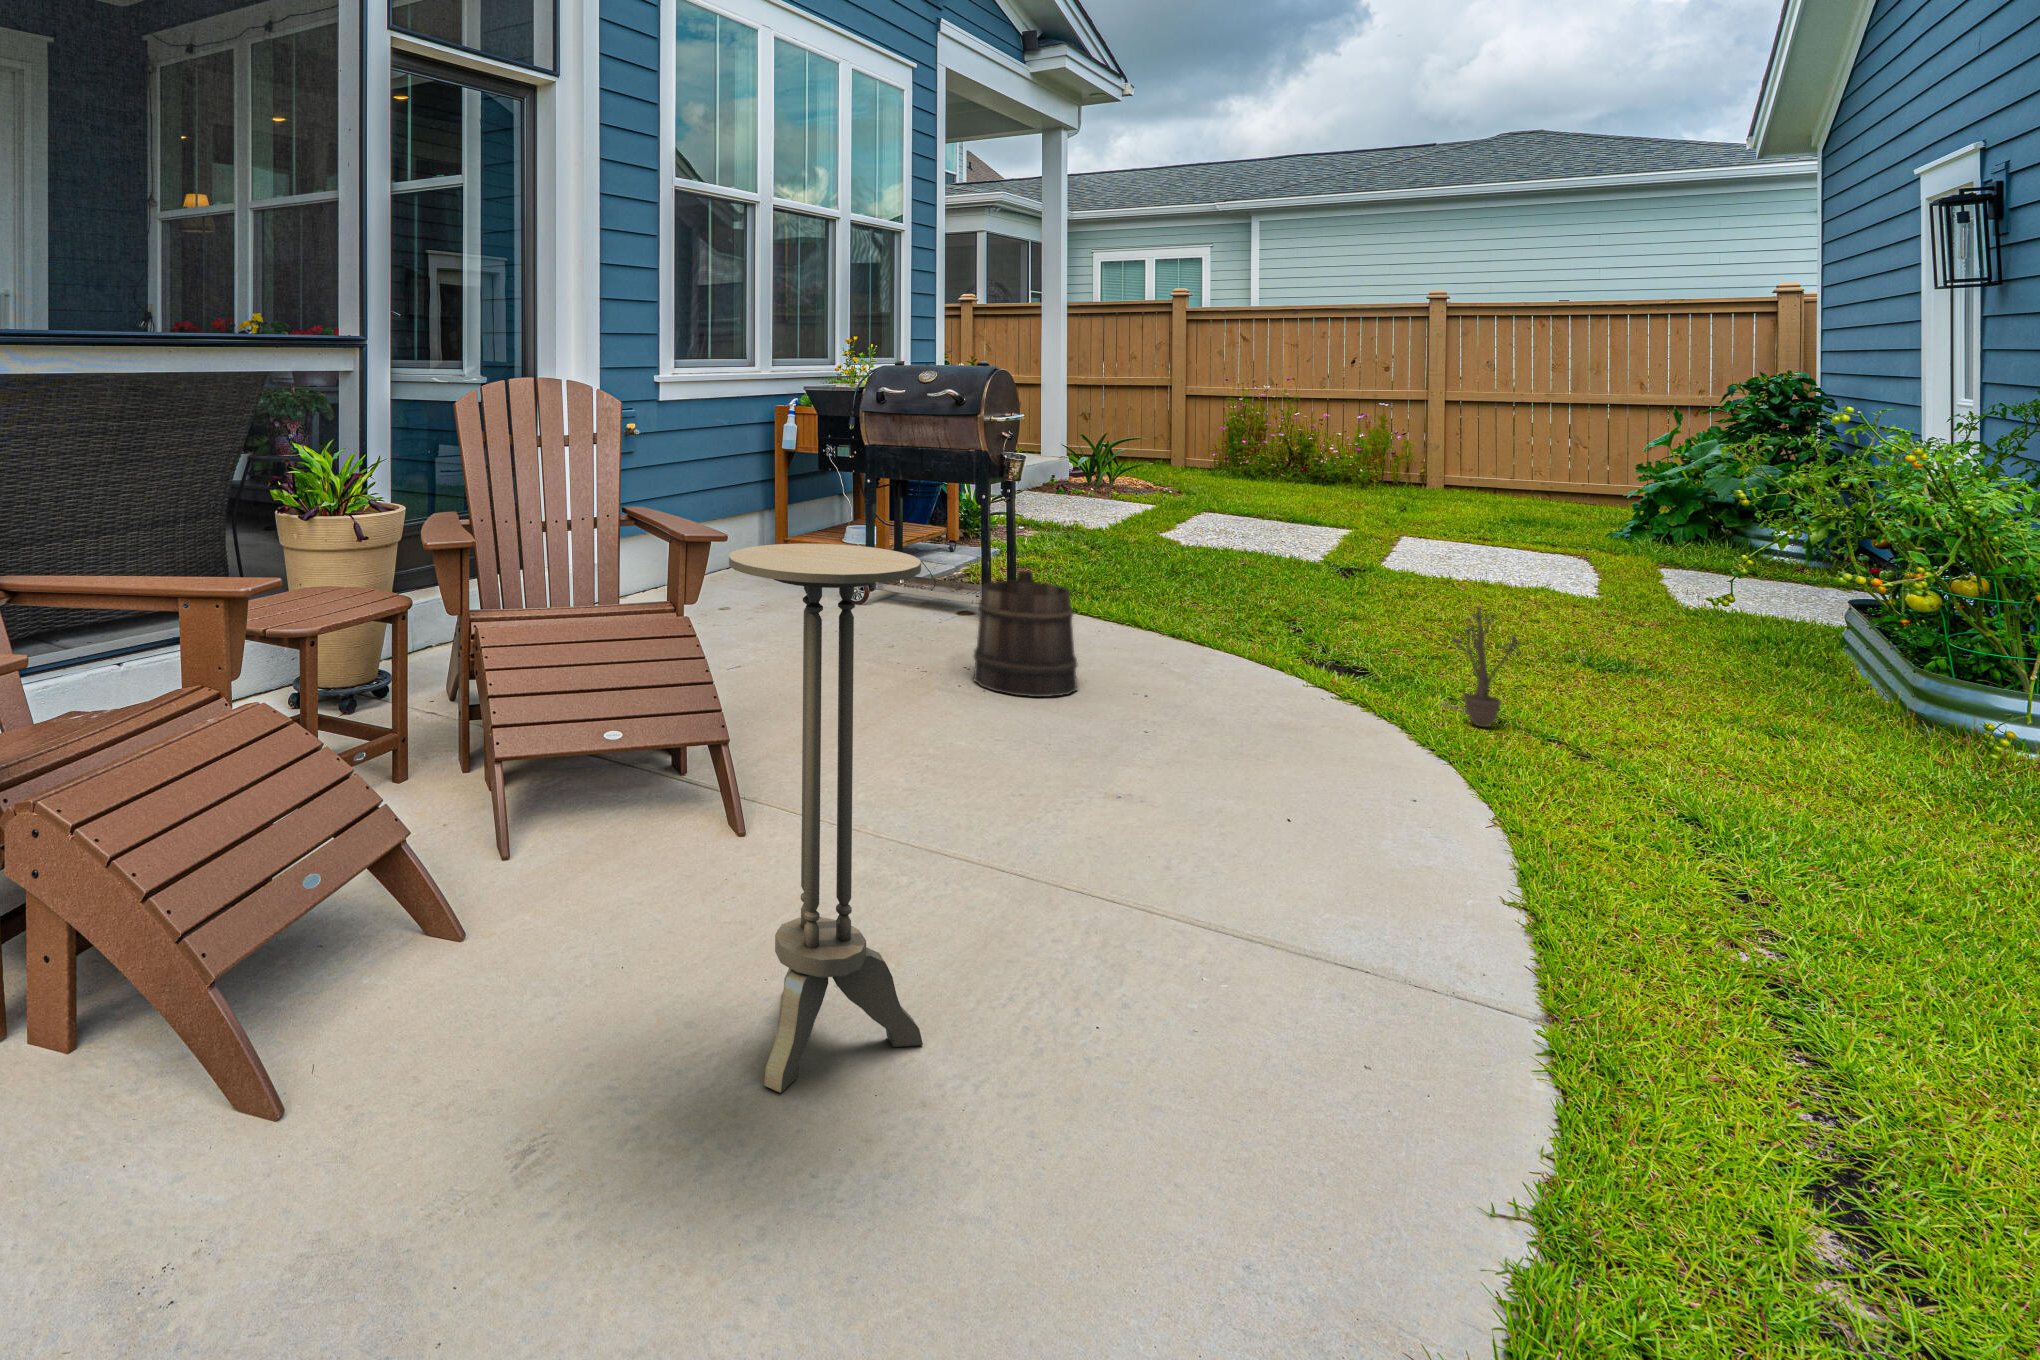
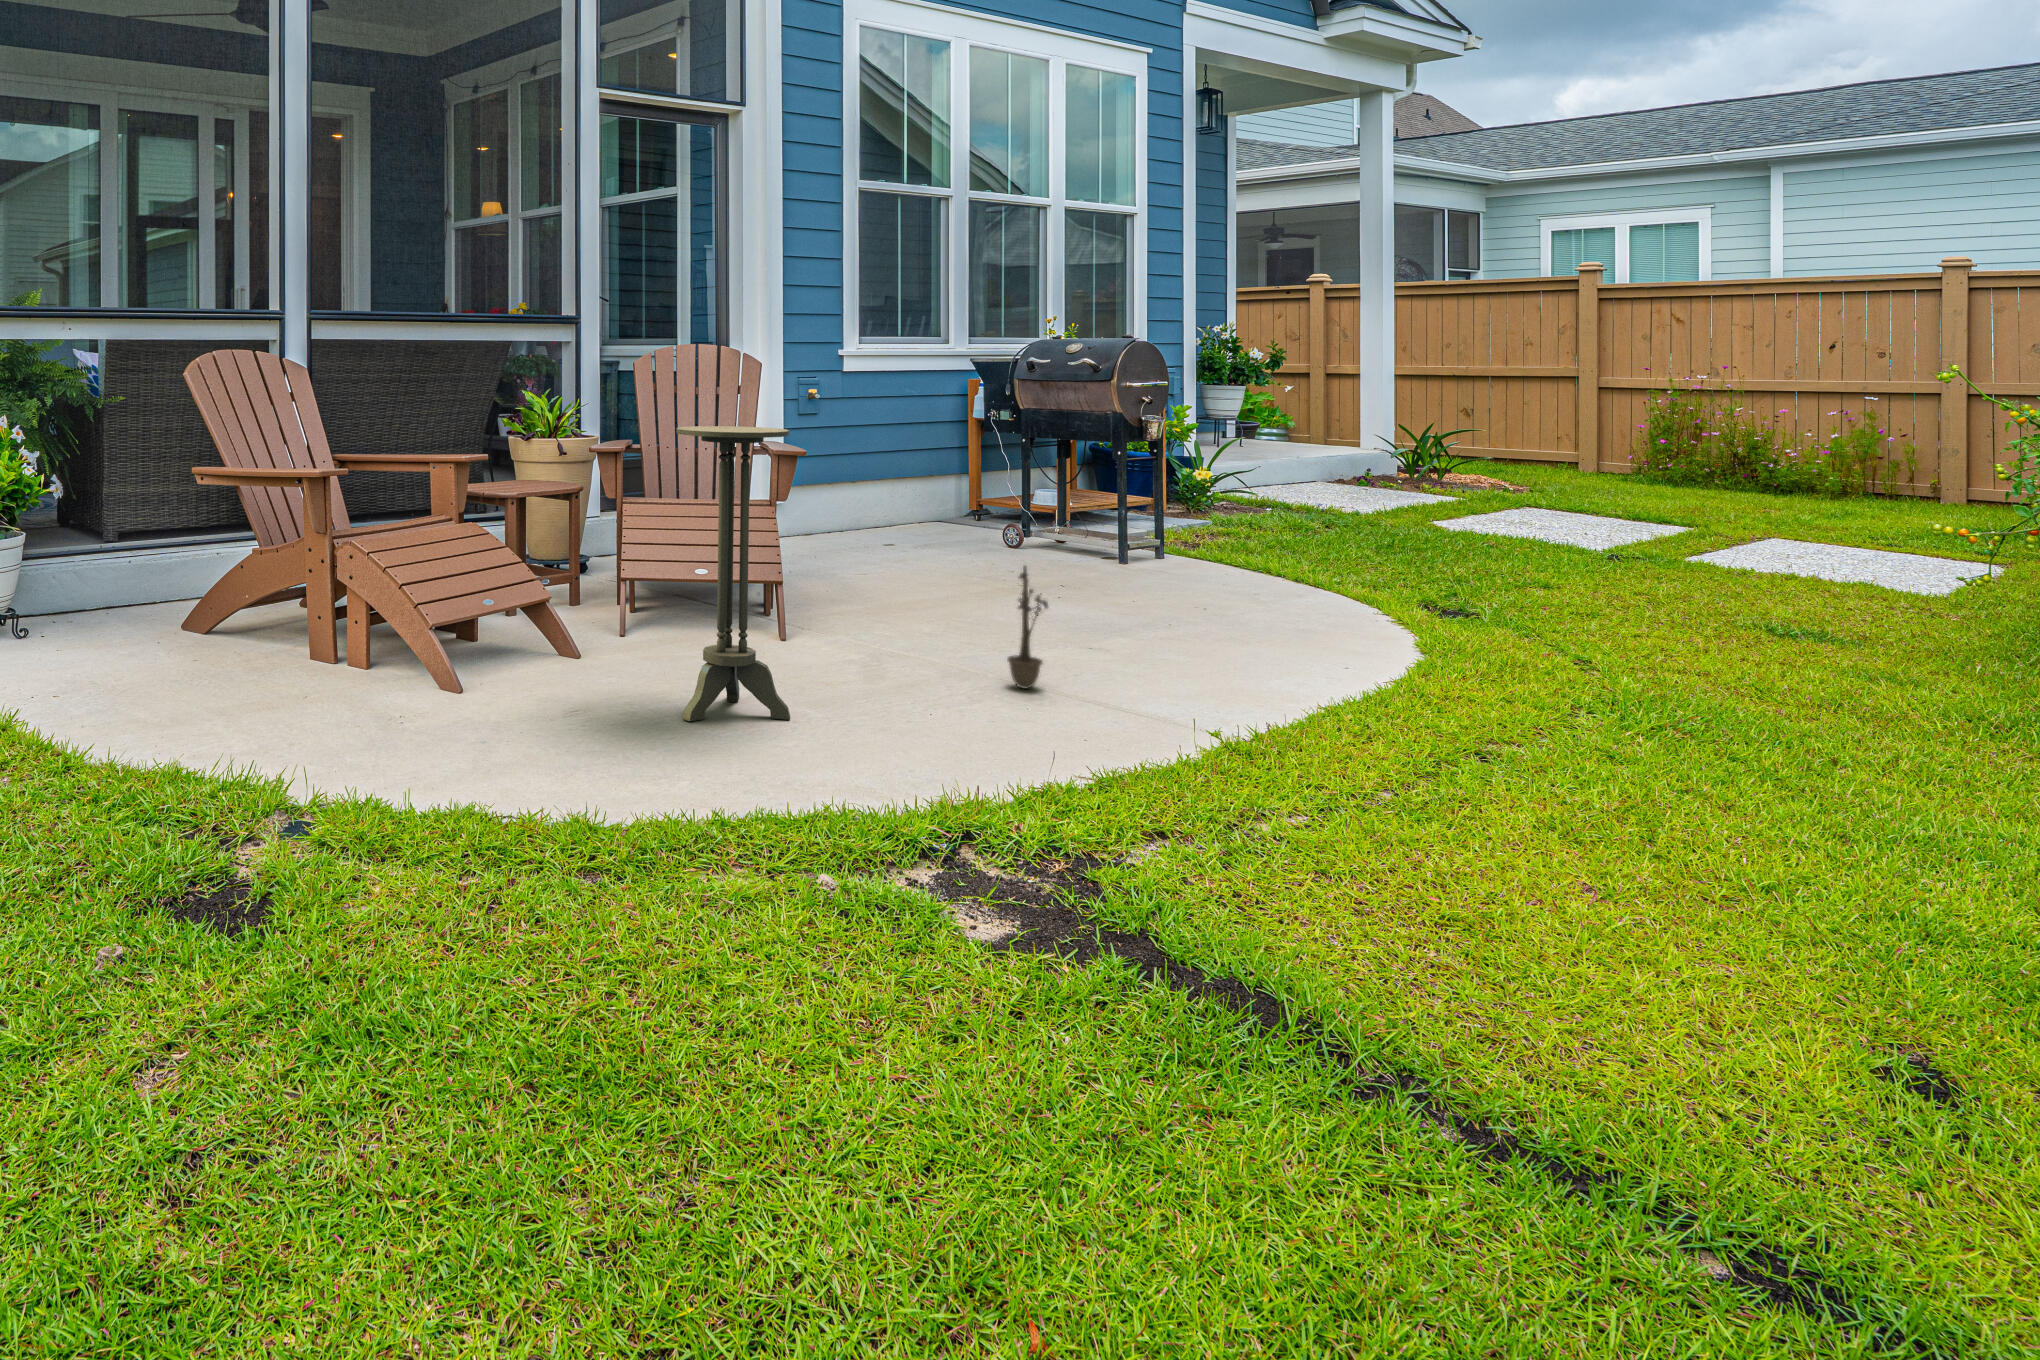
bucket: present [973,570,1078,697] -> none [1056,509,1149,610]
decorative plant: present [1441,607,1520,727] -> present [1007,566,1048,689]

